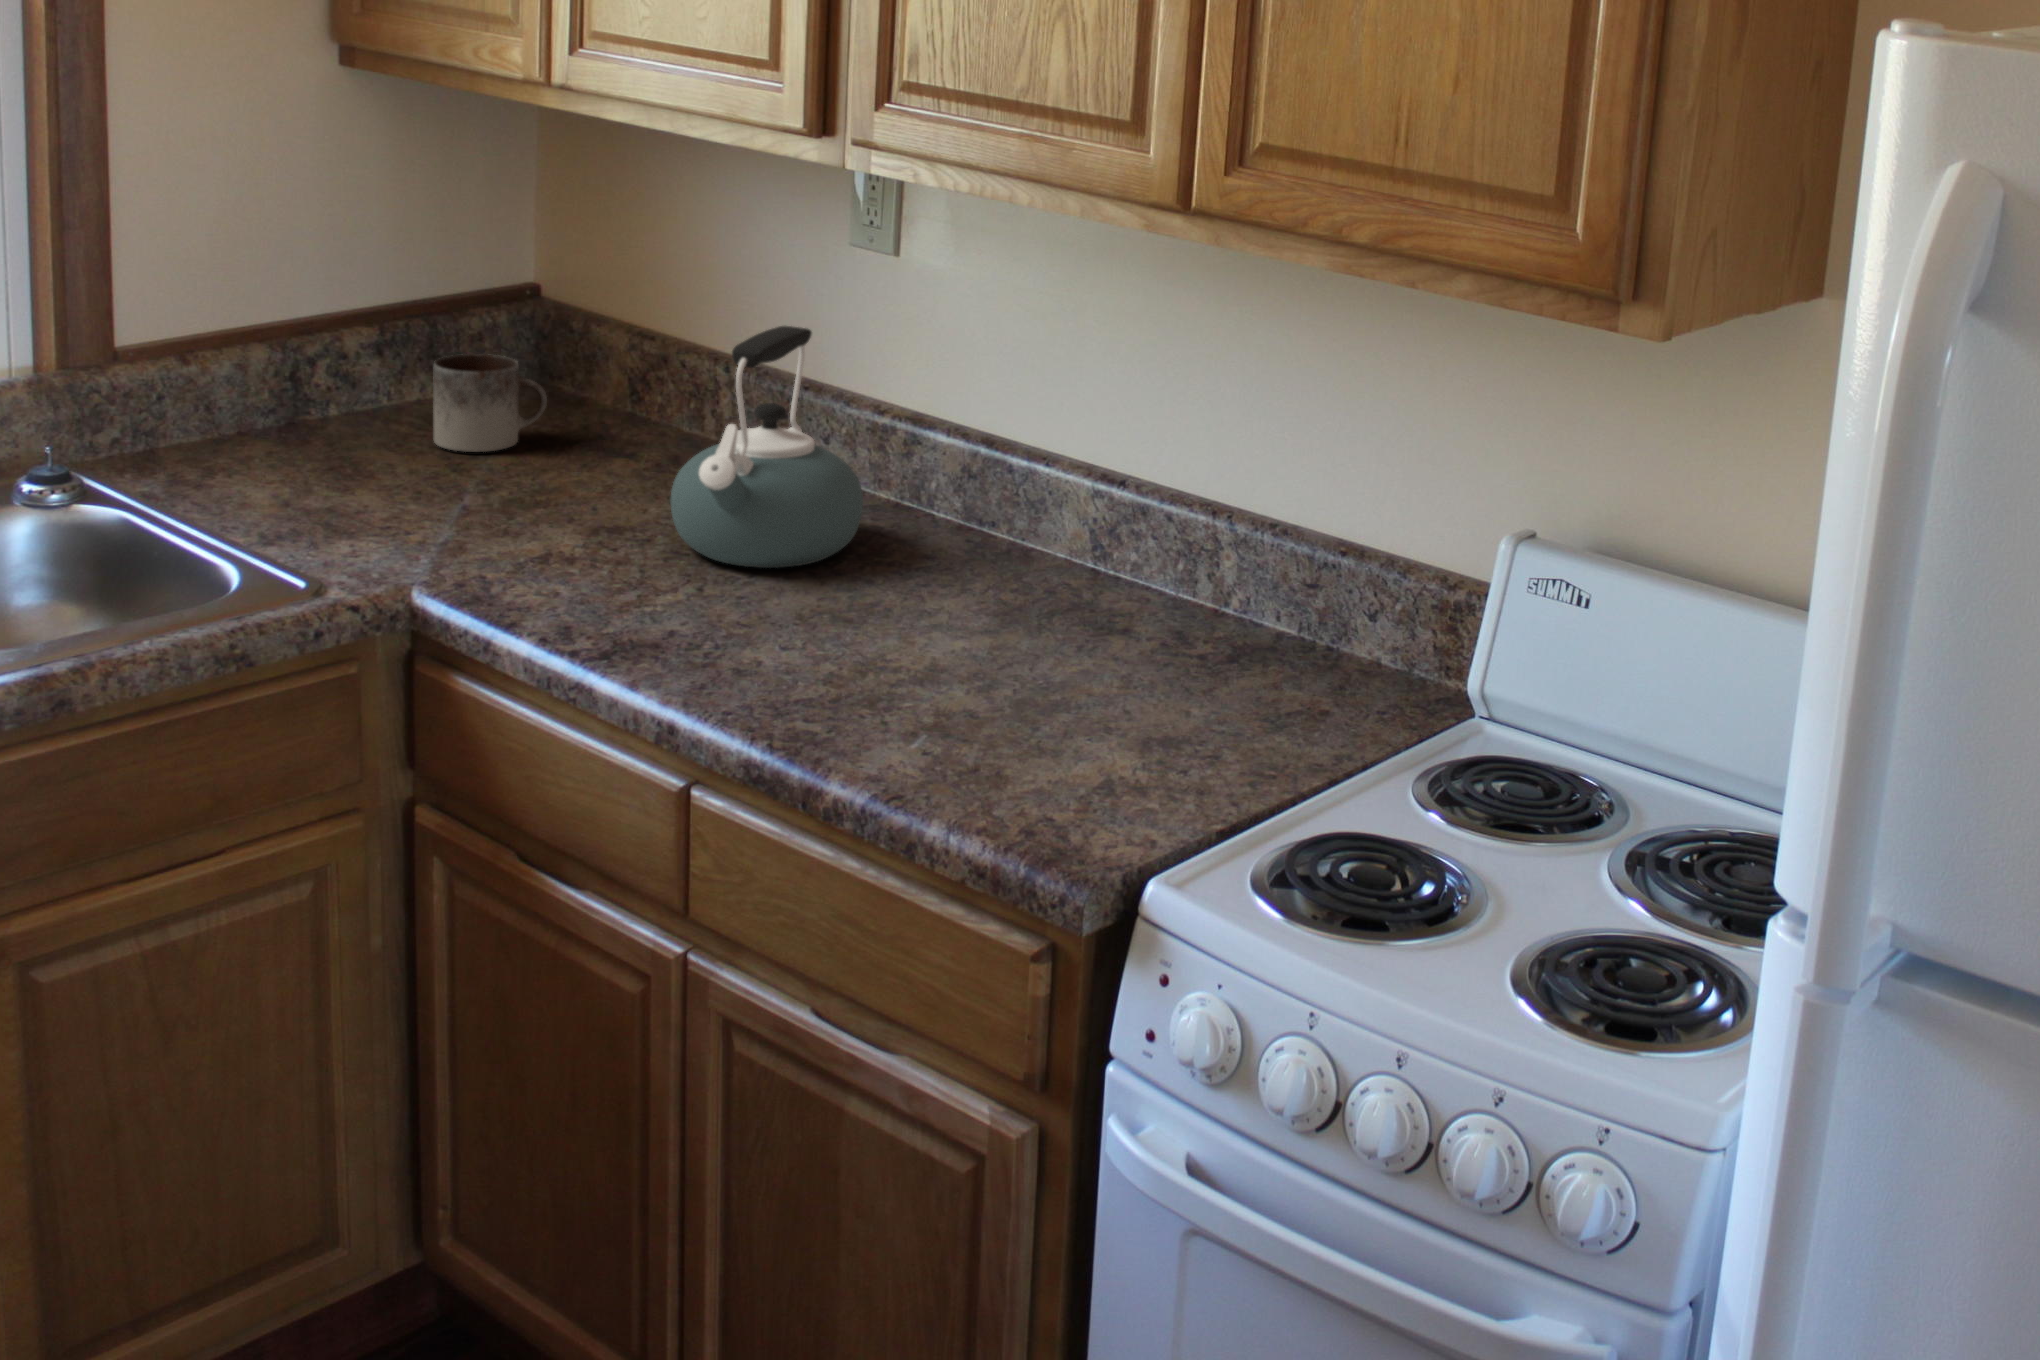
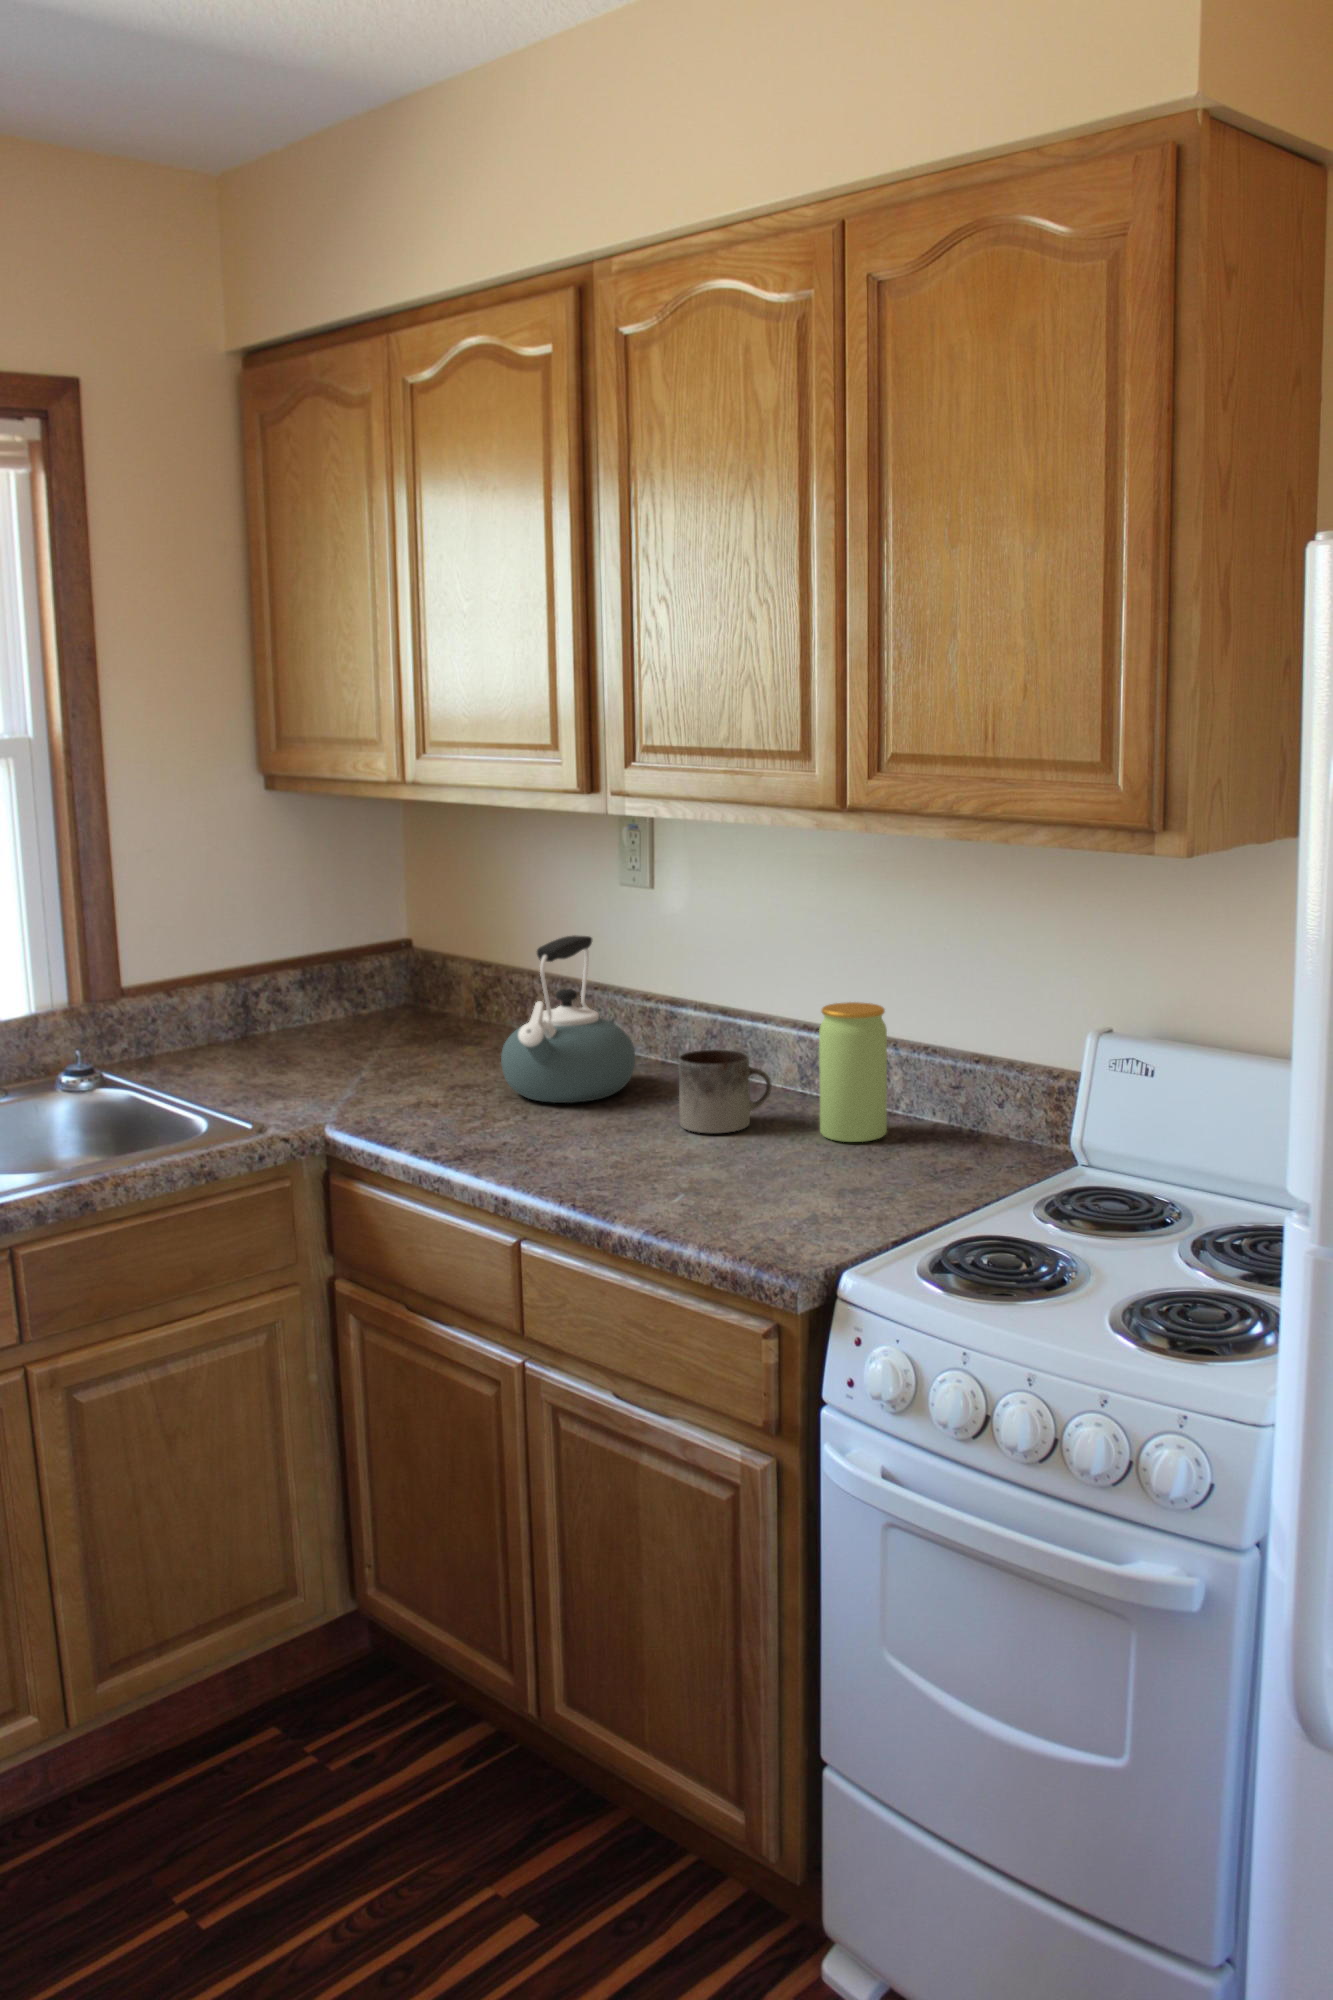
mug: present [434,354,547,452] -> present [678,1050,772,1133]
jar: none [1120,460,1222,659] -> present [819,1002,887,1142]

